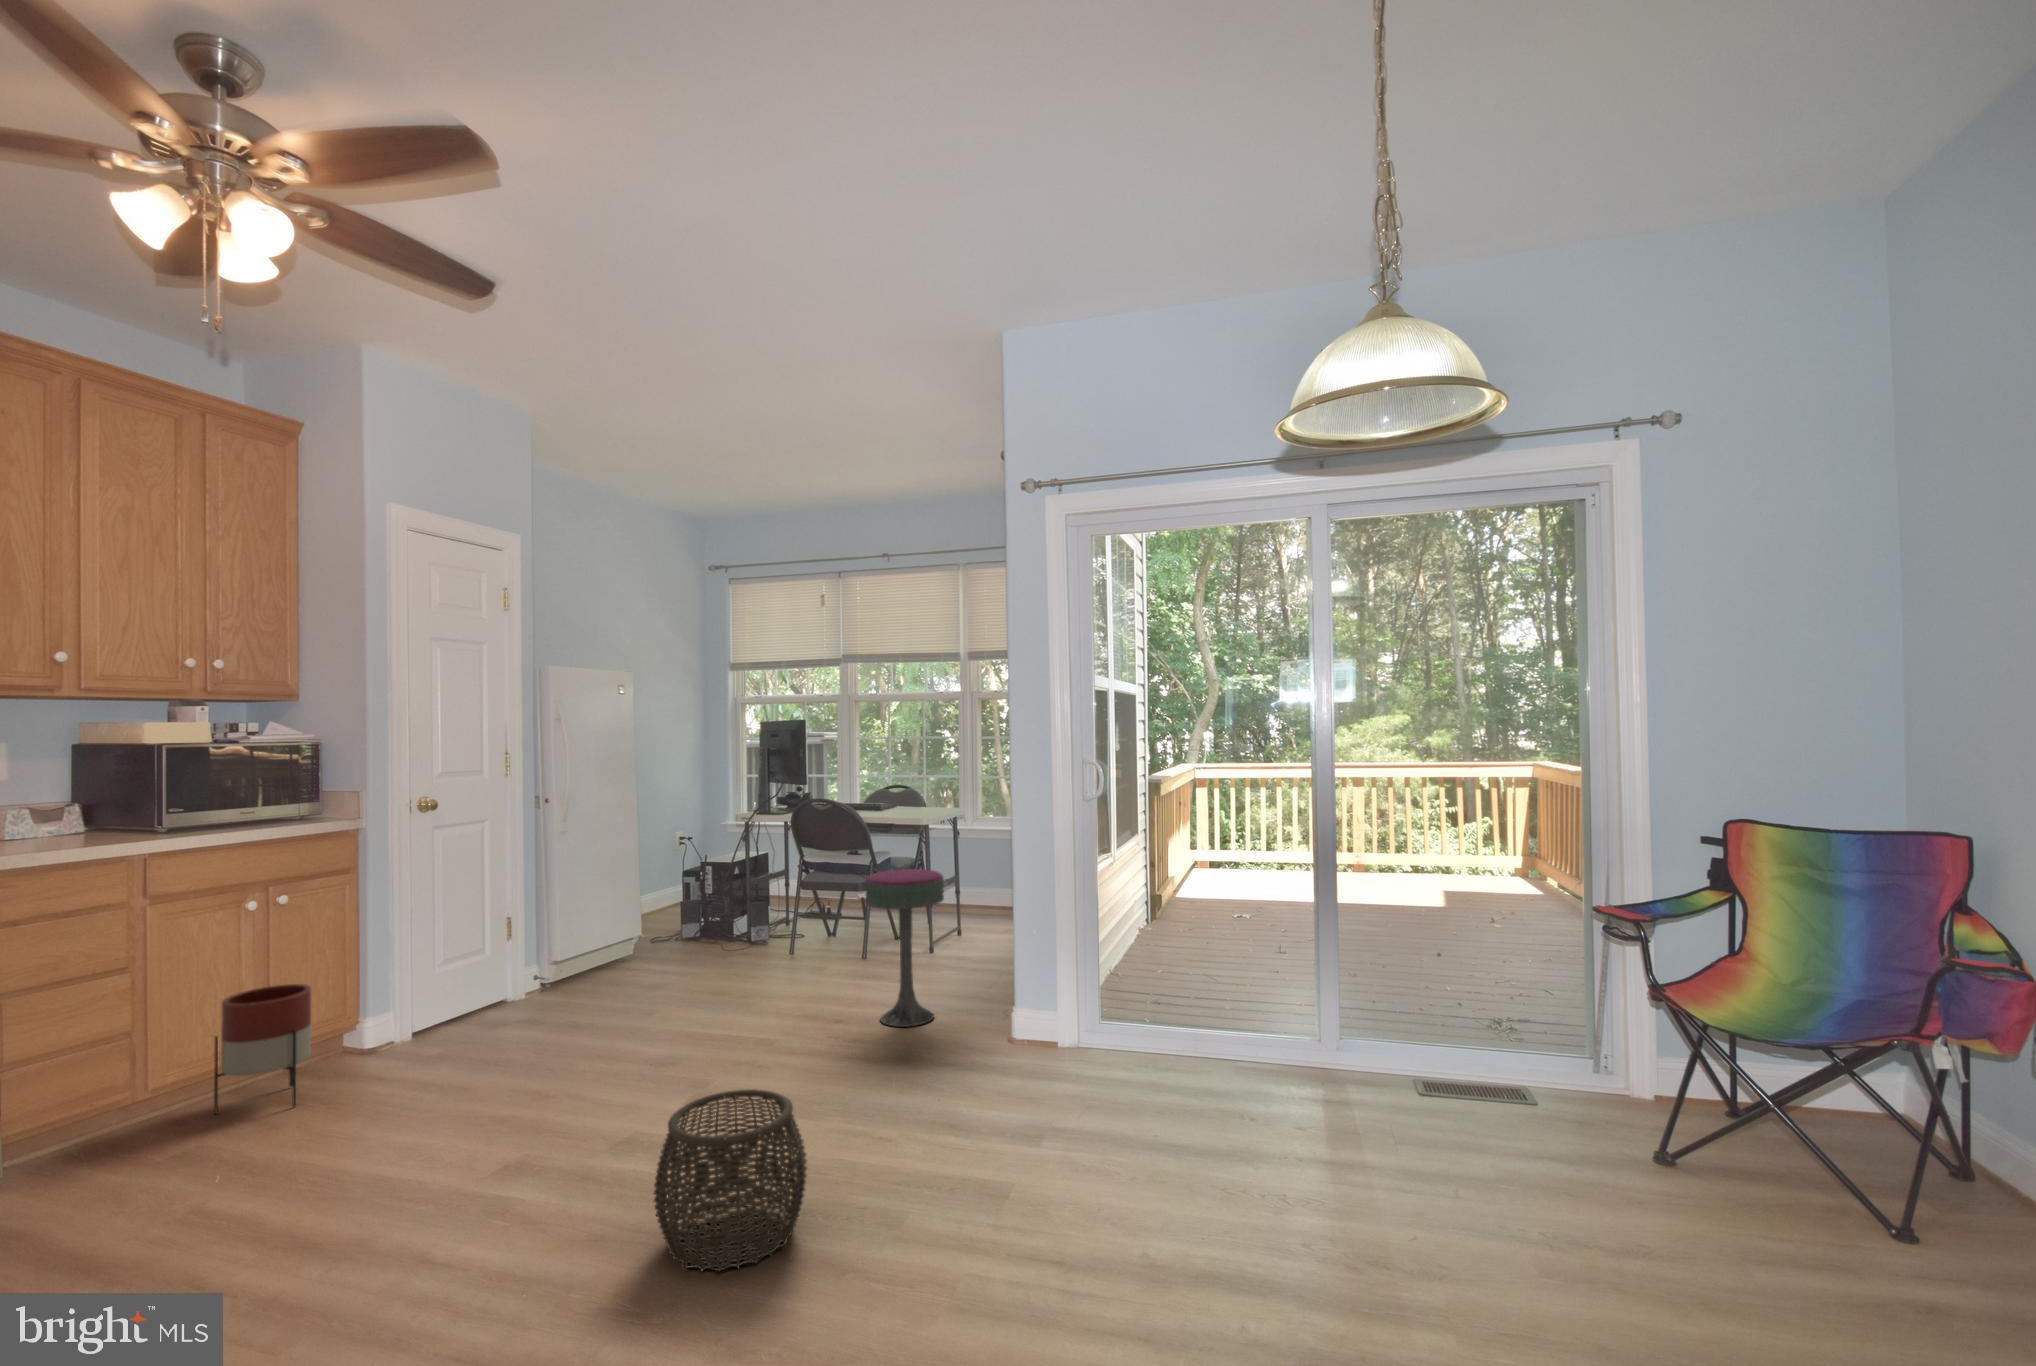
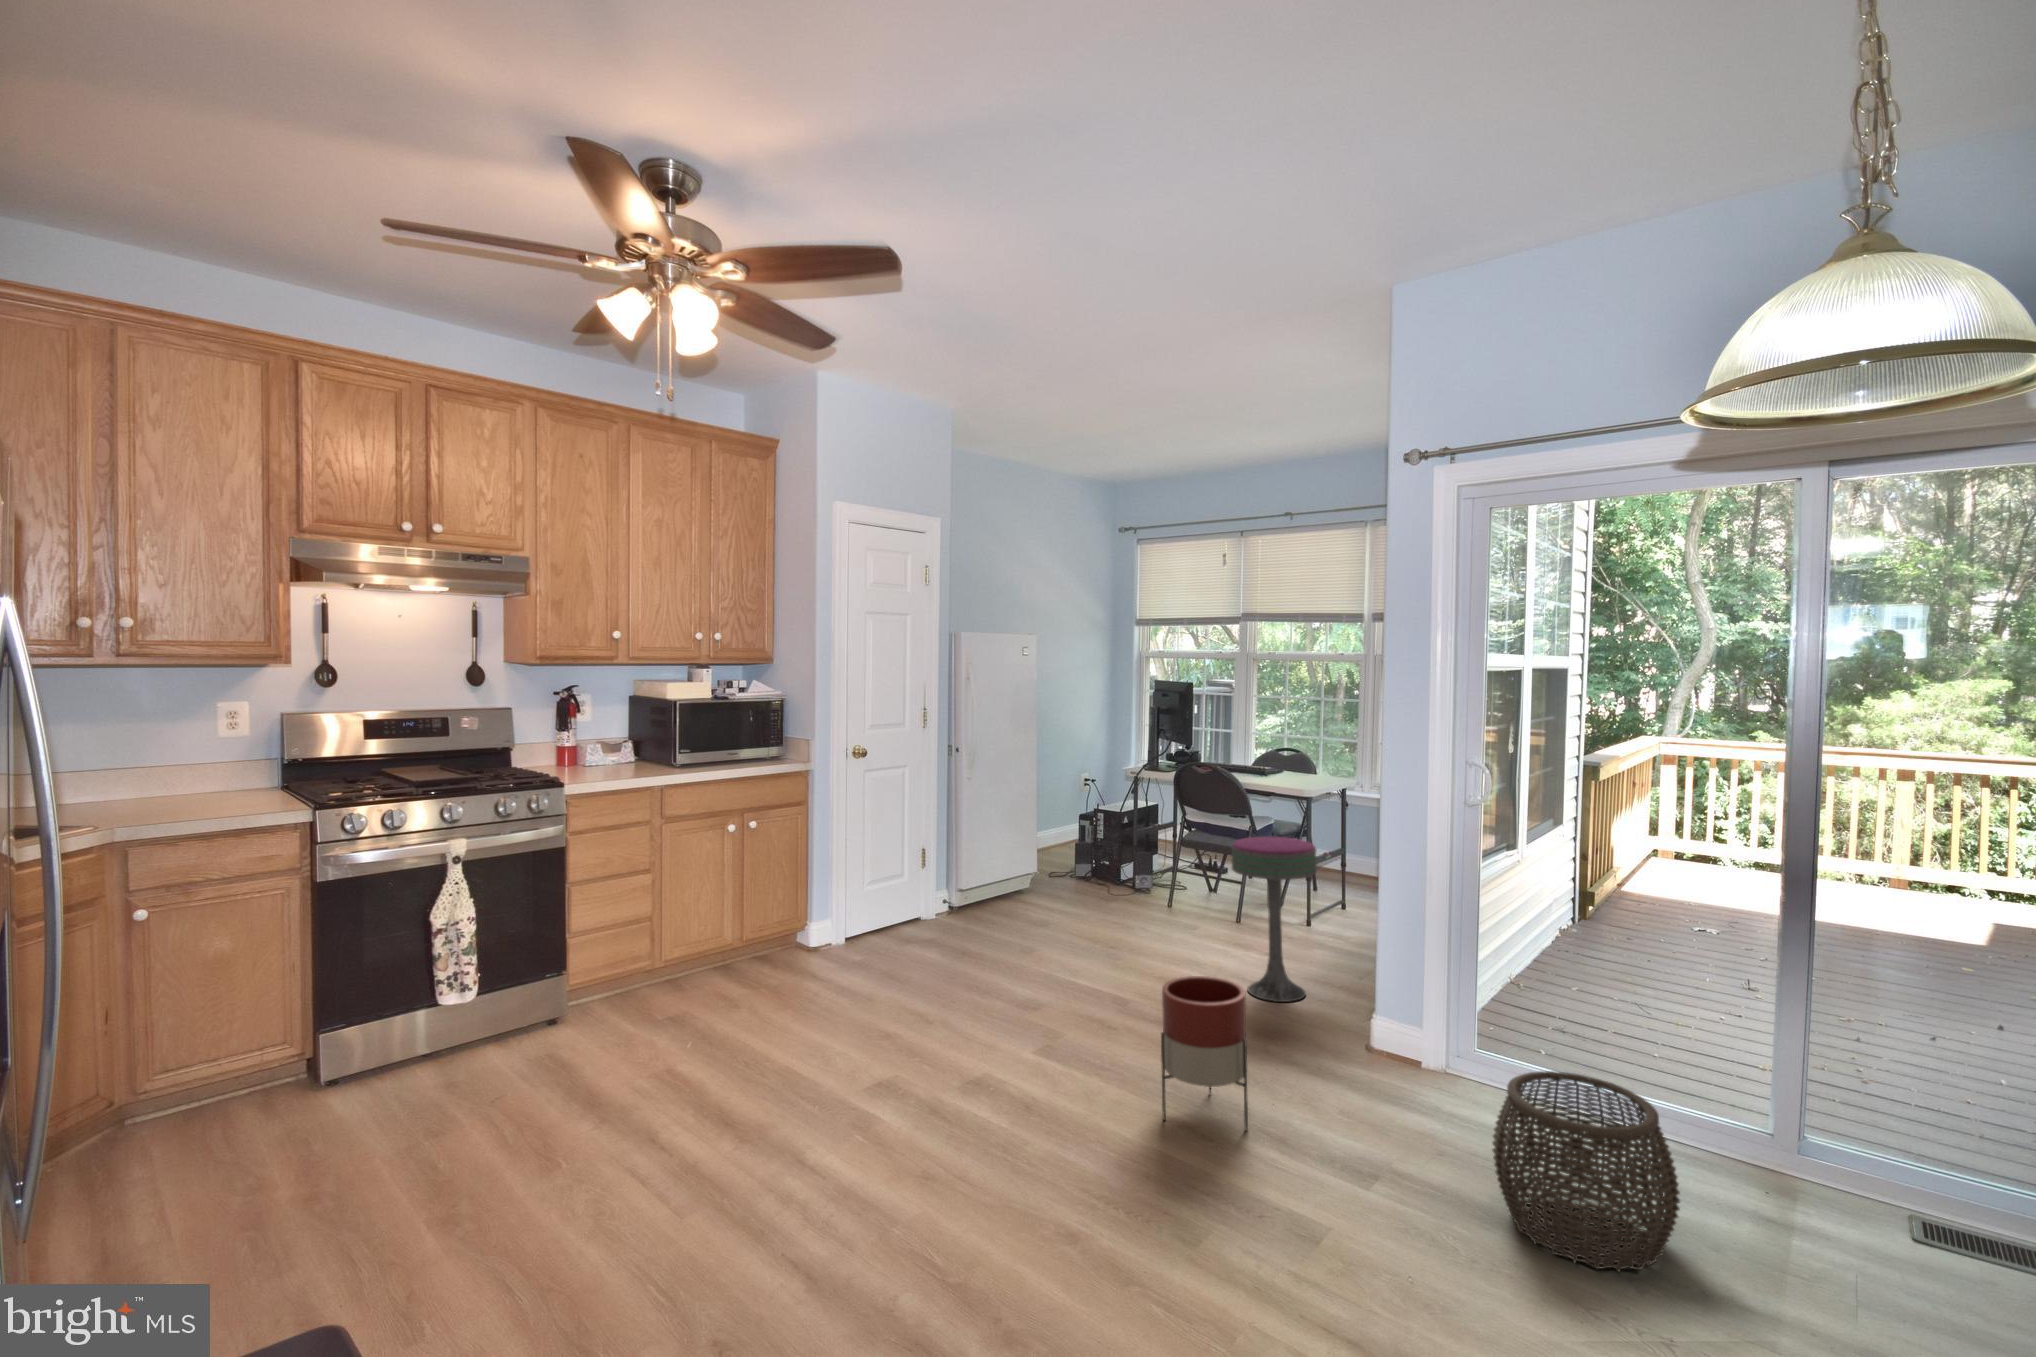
planter: present [214,984,312,1114] -> present [1161,976,1248,1129]
woven basket: present [654,1089,807,1271] -> present [1492,1071,1680,1271]

